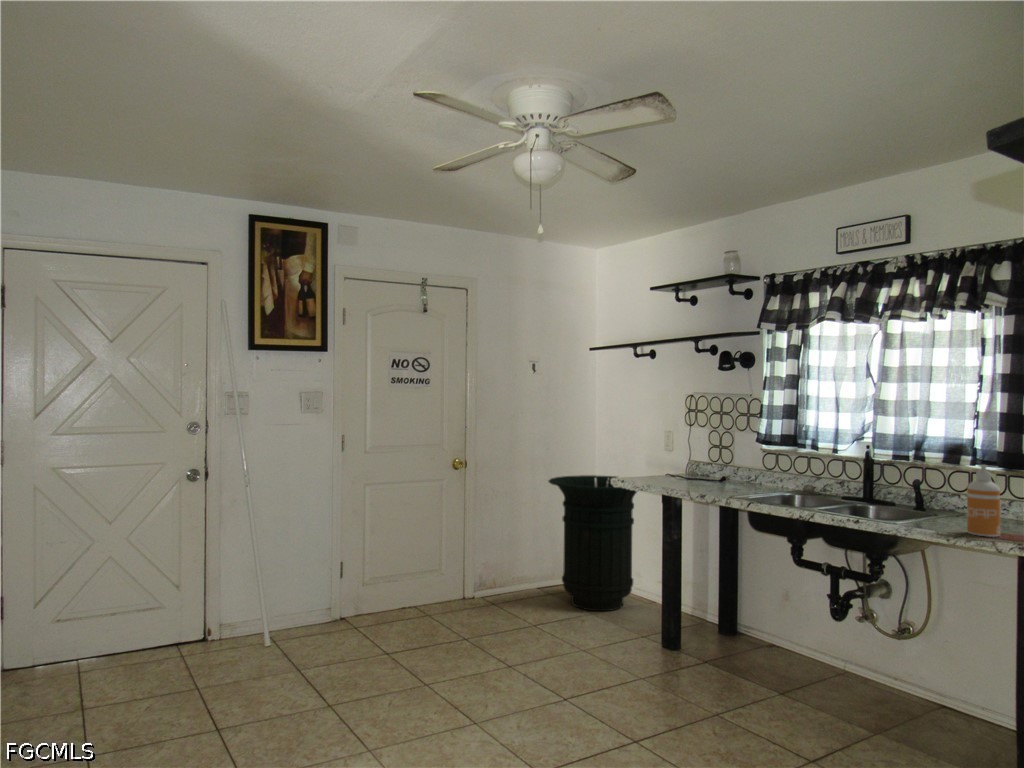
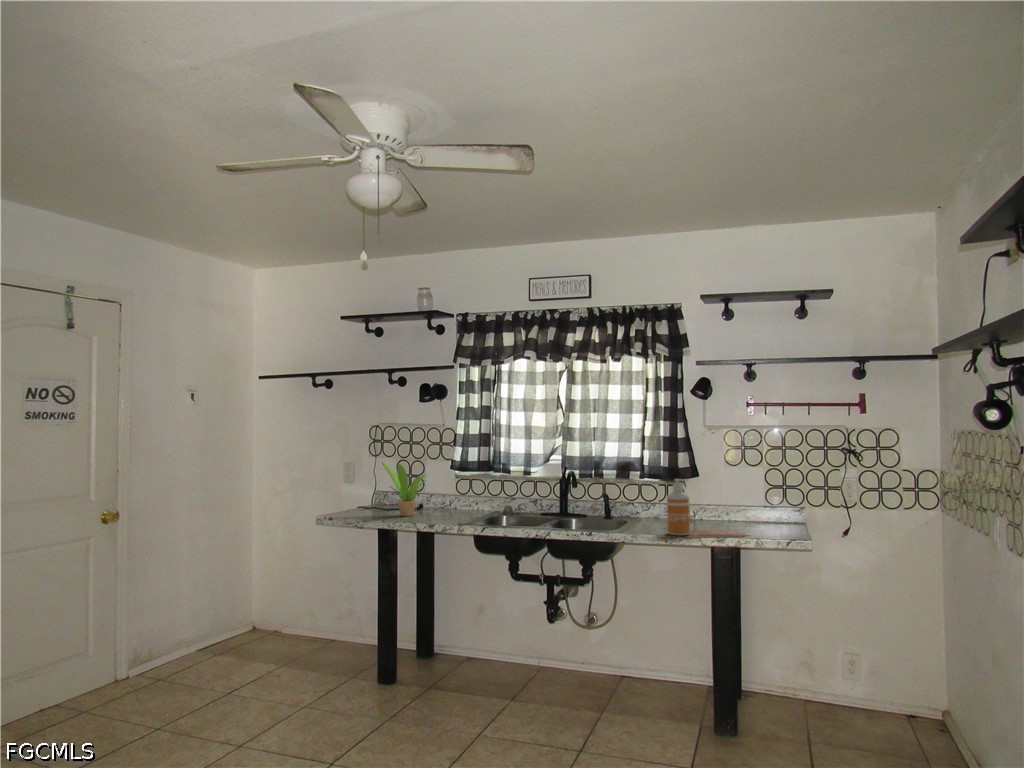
potted plant: none [682,429,727,485] -> present [382,462,426,516]
trash can: present [549,475,638,611] -> none [216,515,333,671]

